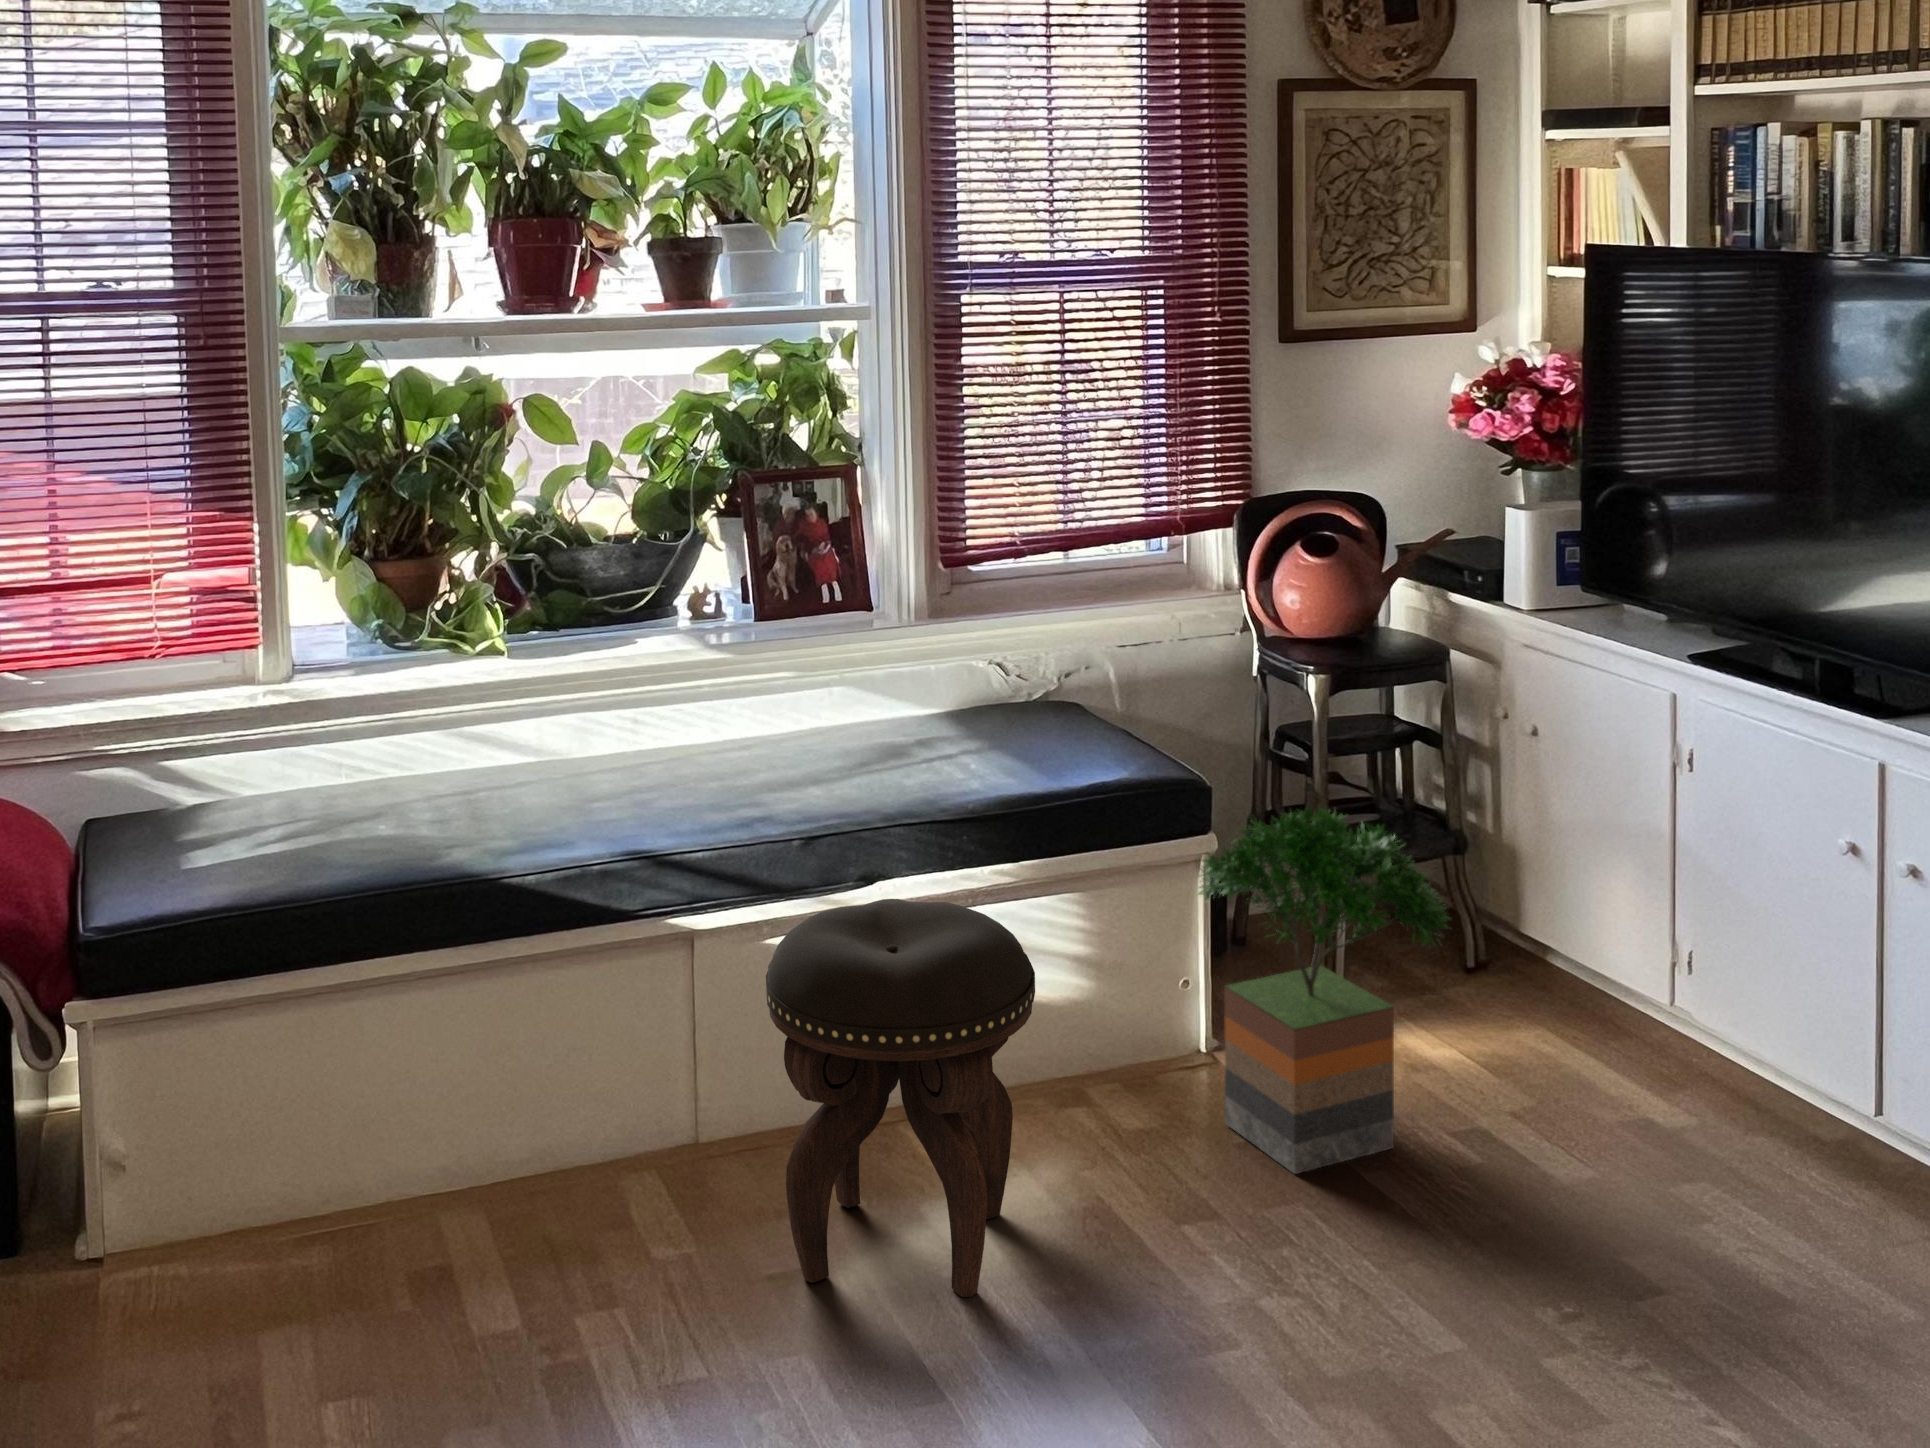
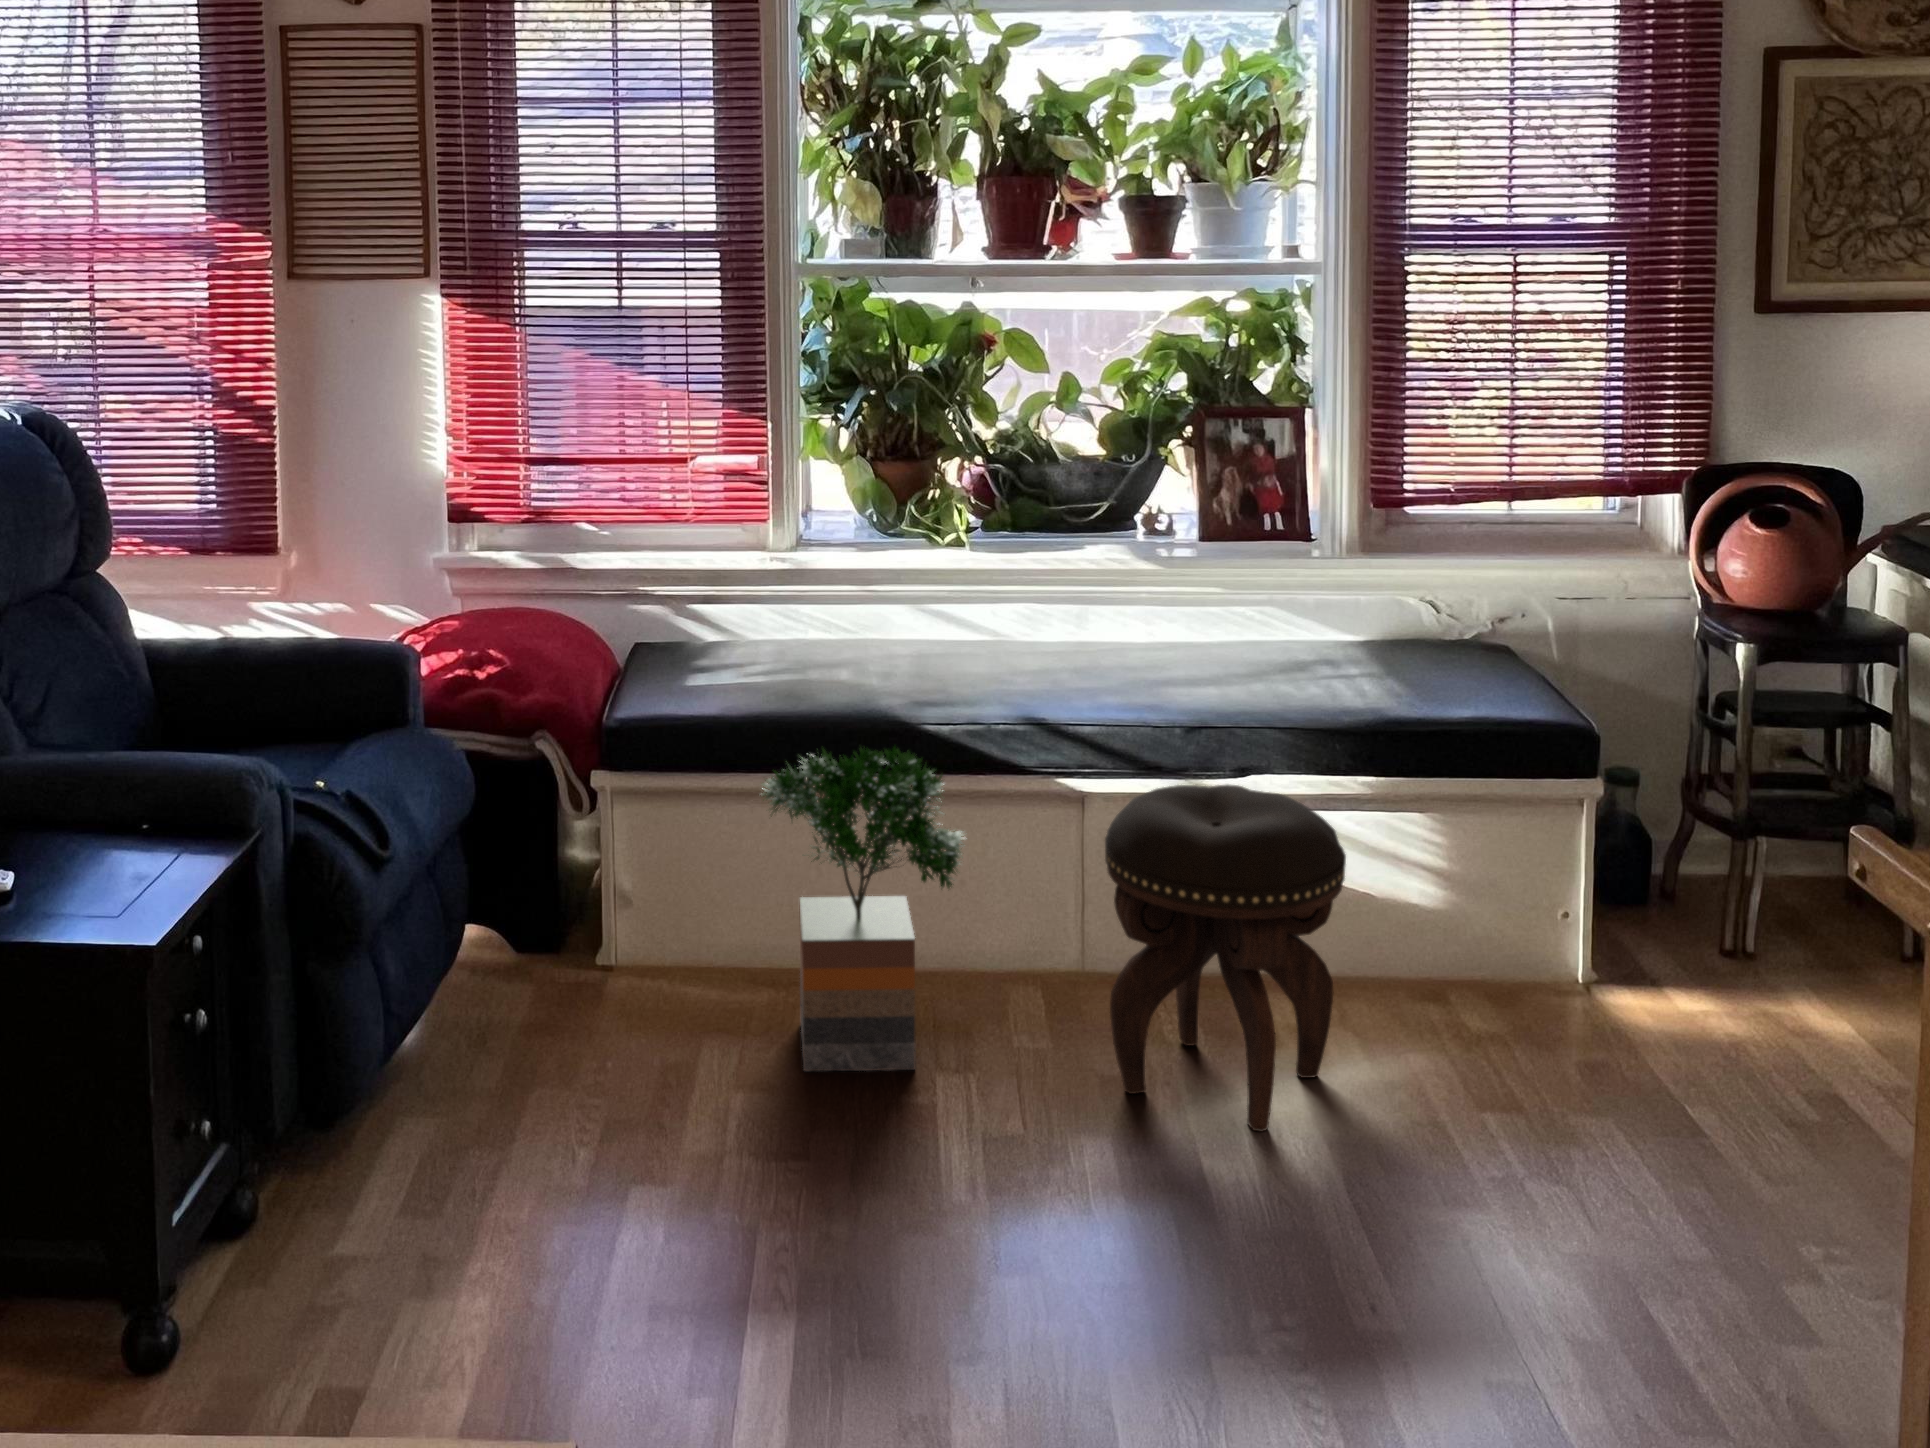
potted tree: present [1198,807,1451,1174] -> present [762,747,963,1072]

